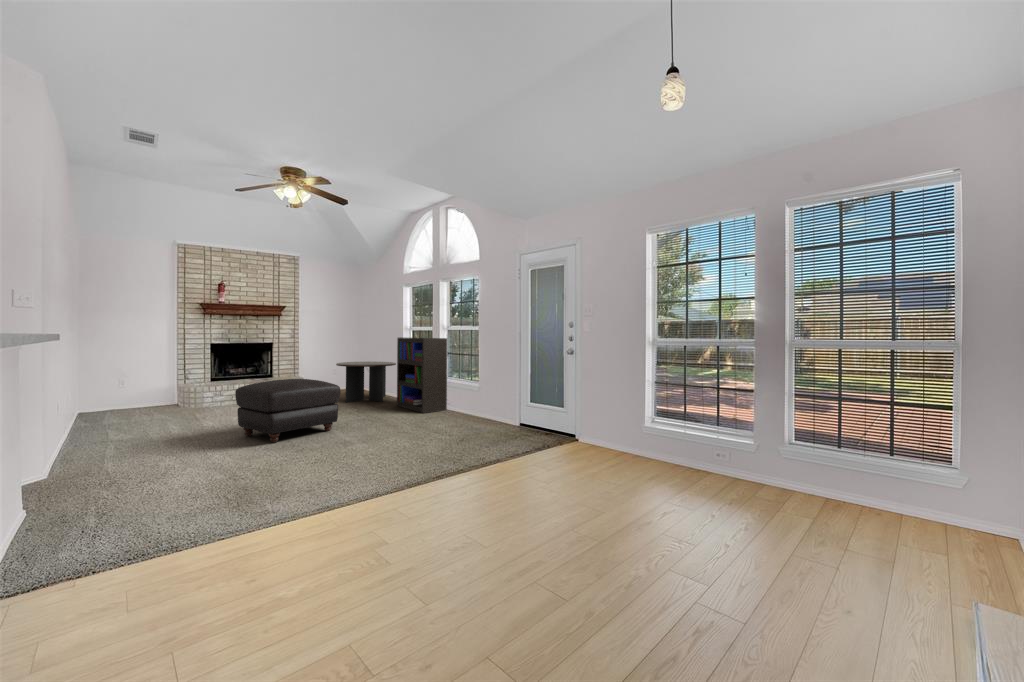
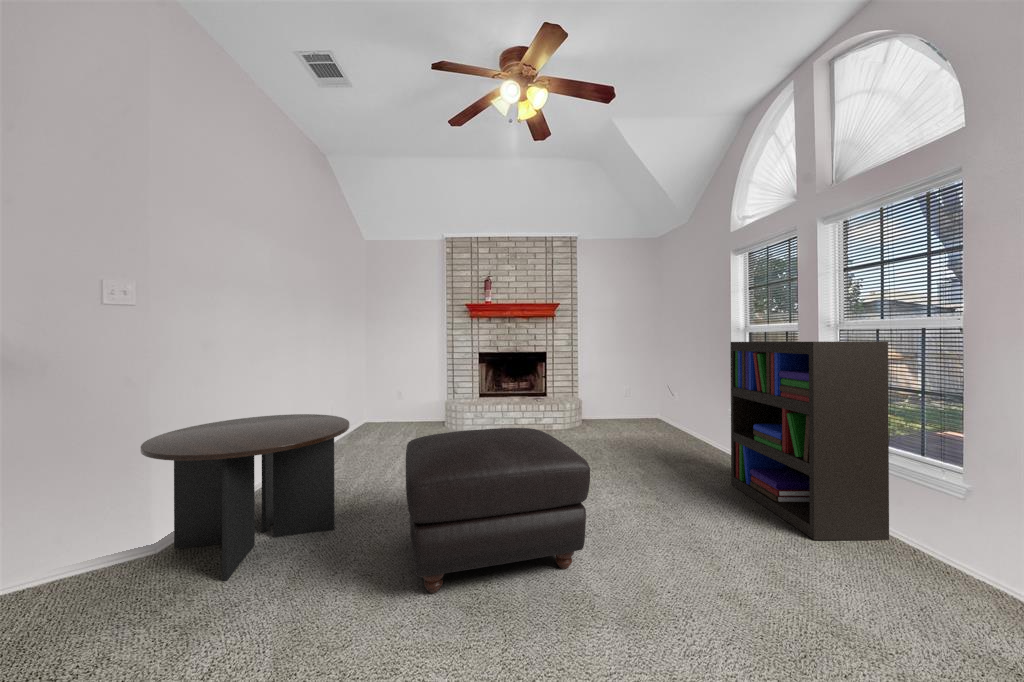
coffee table: present [336,362,396,403] -> present [140,414,349,581]

